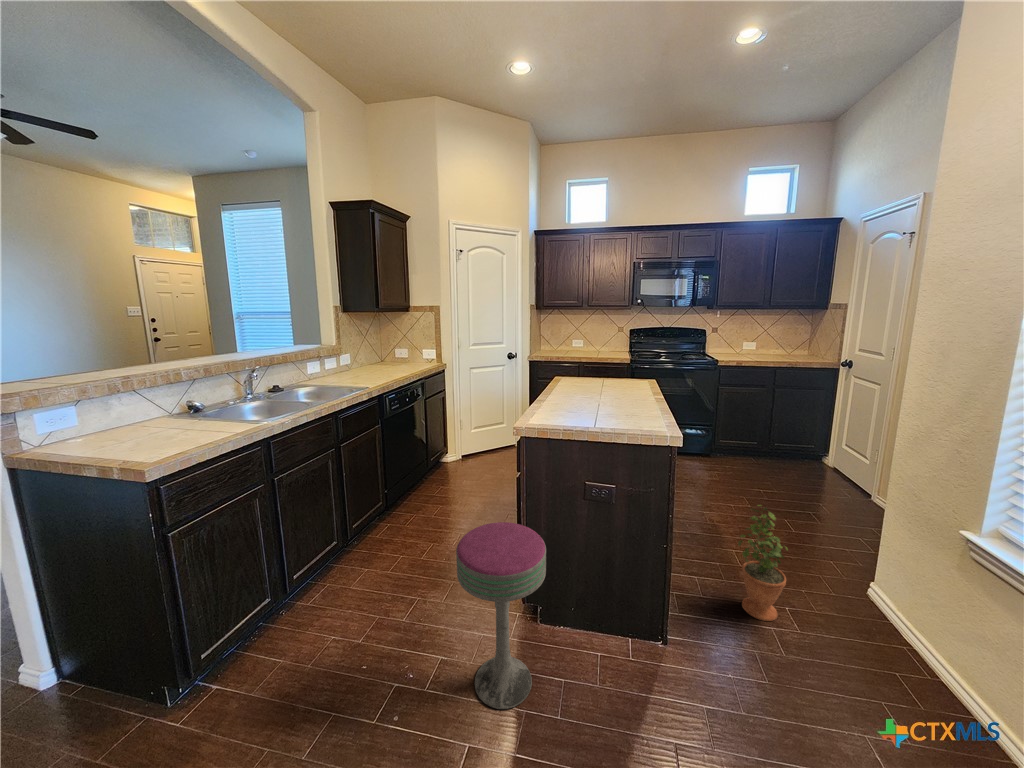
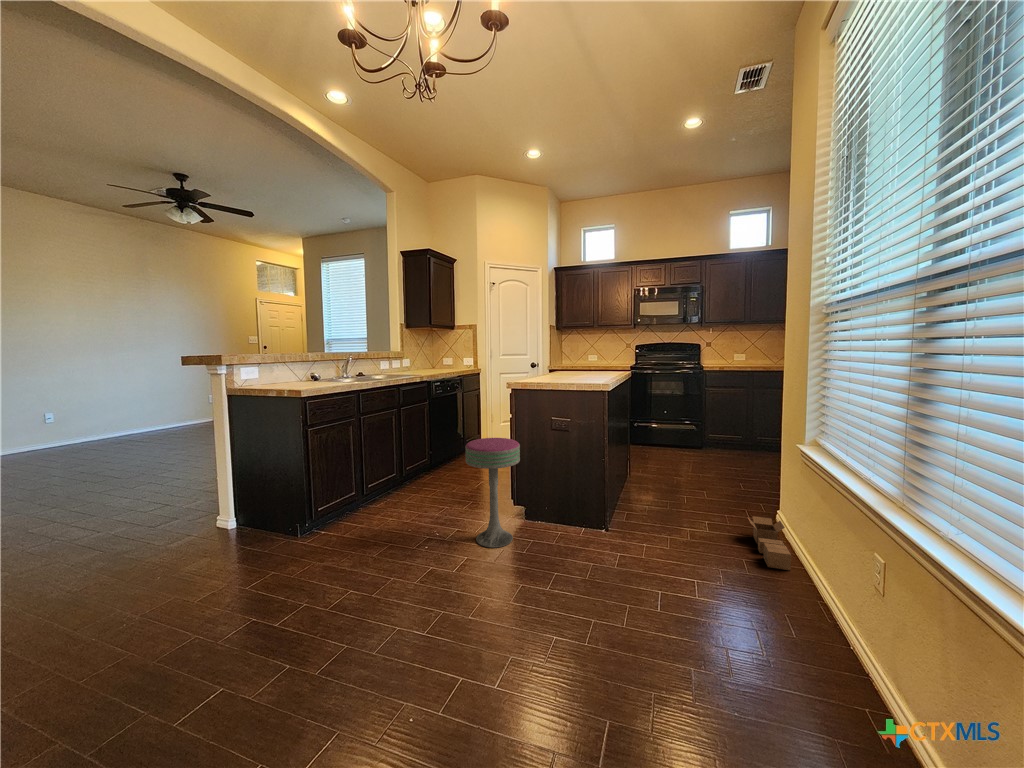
potted plant: present [738,505,788,621] -> none [667,444,702,527]
cardboard box: none [854,610,961,727] -> present [748,516,791,570]

